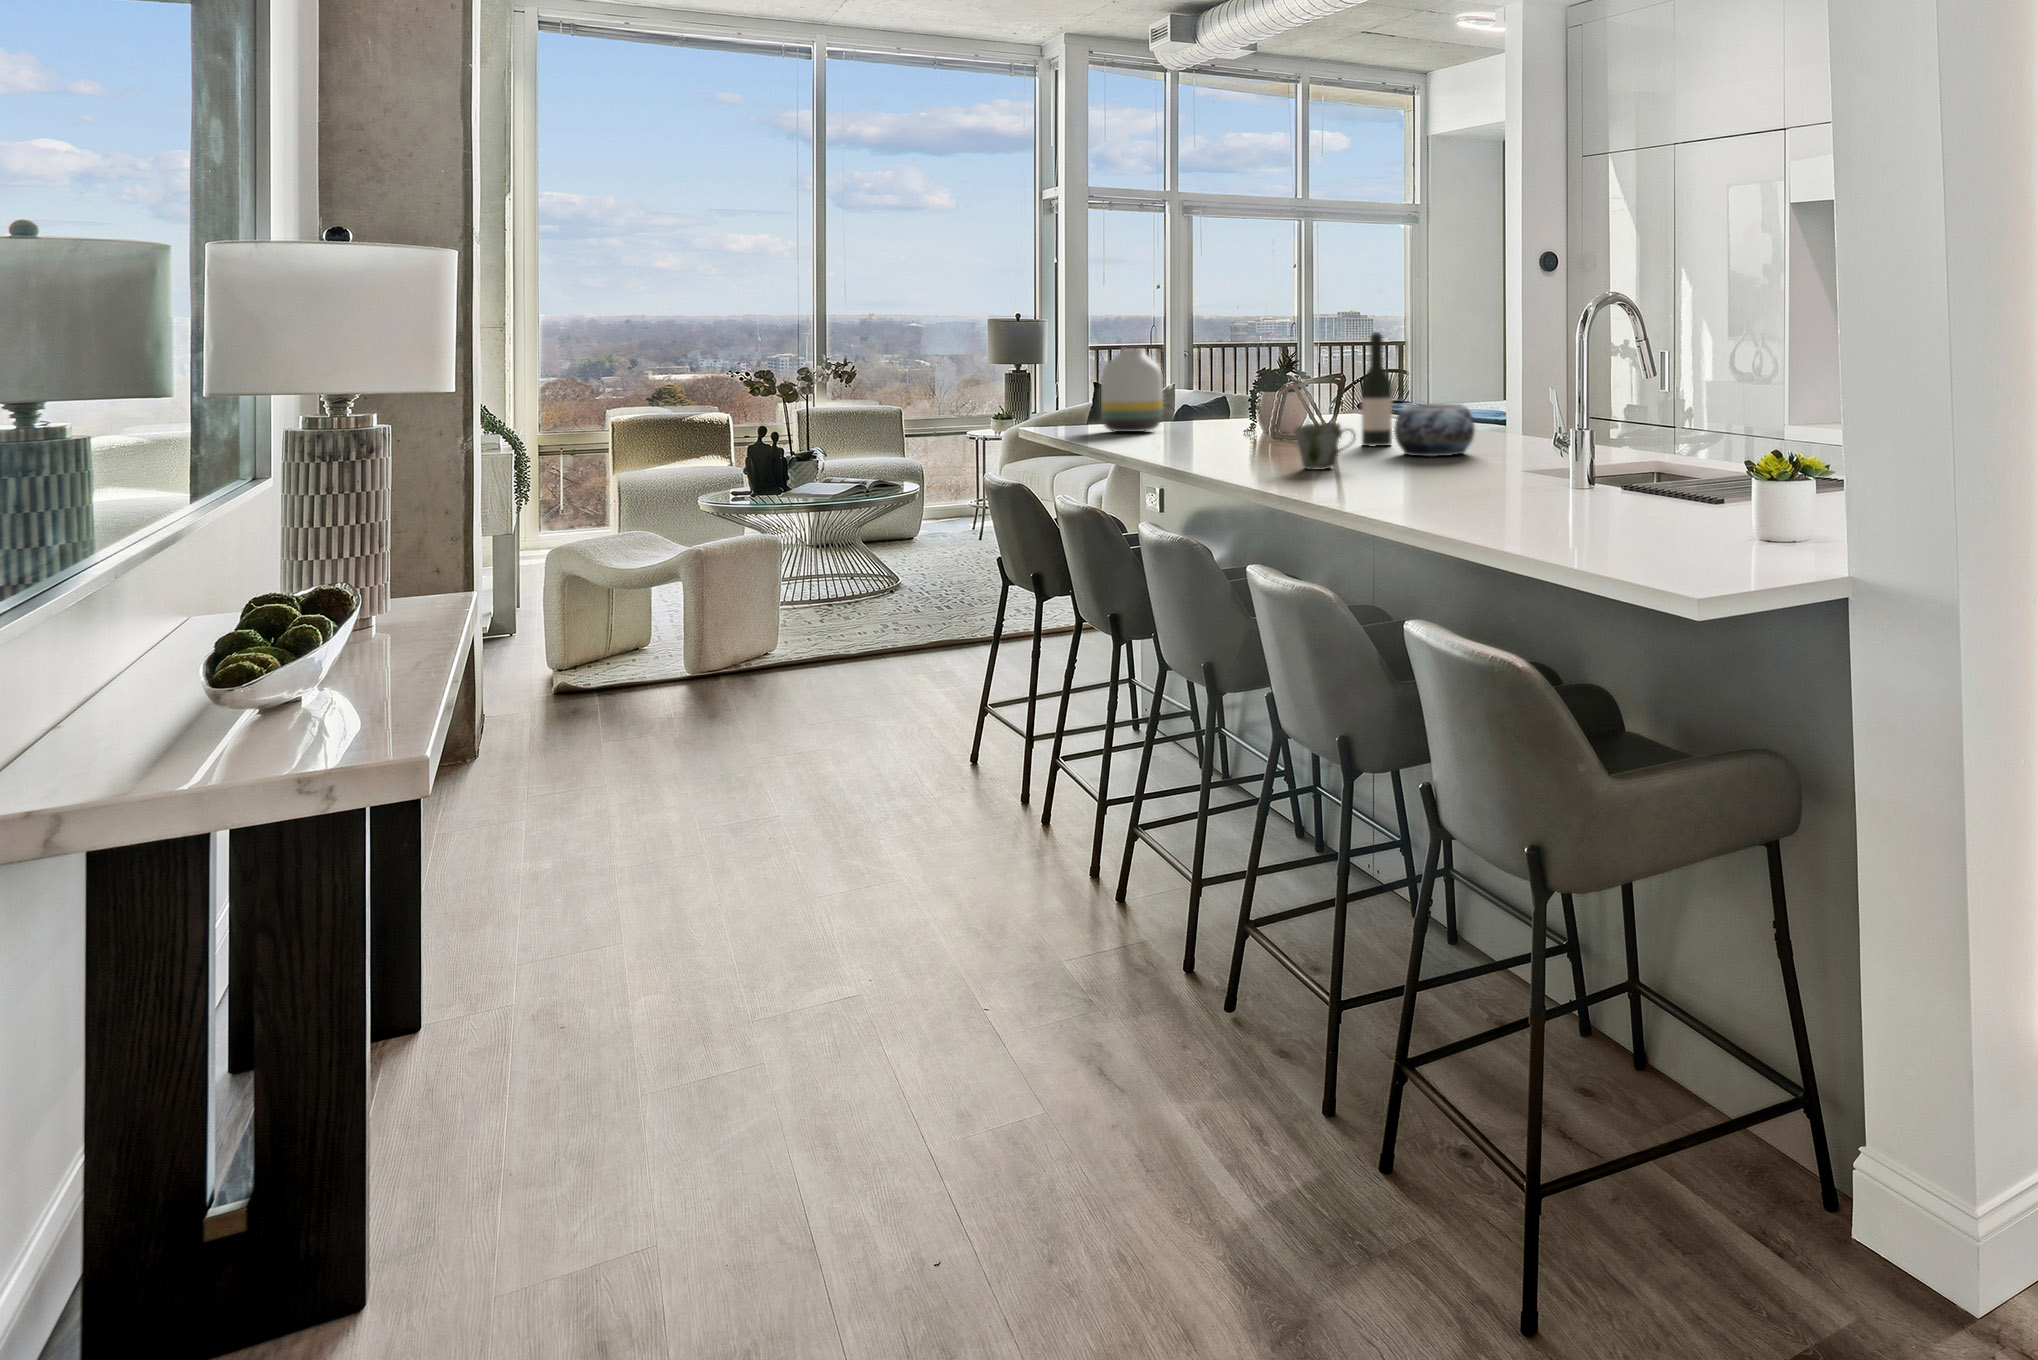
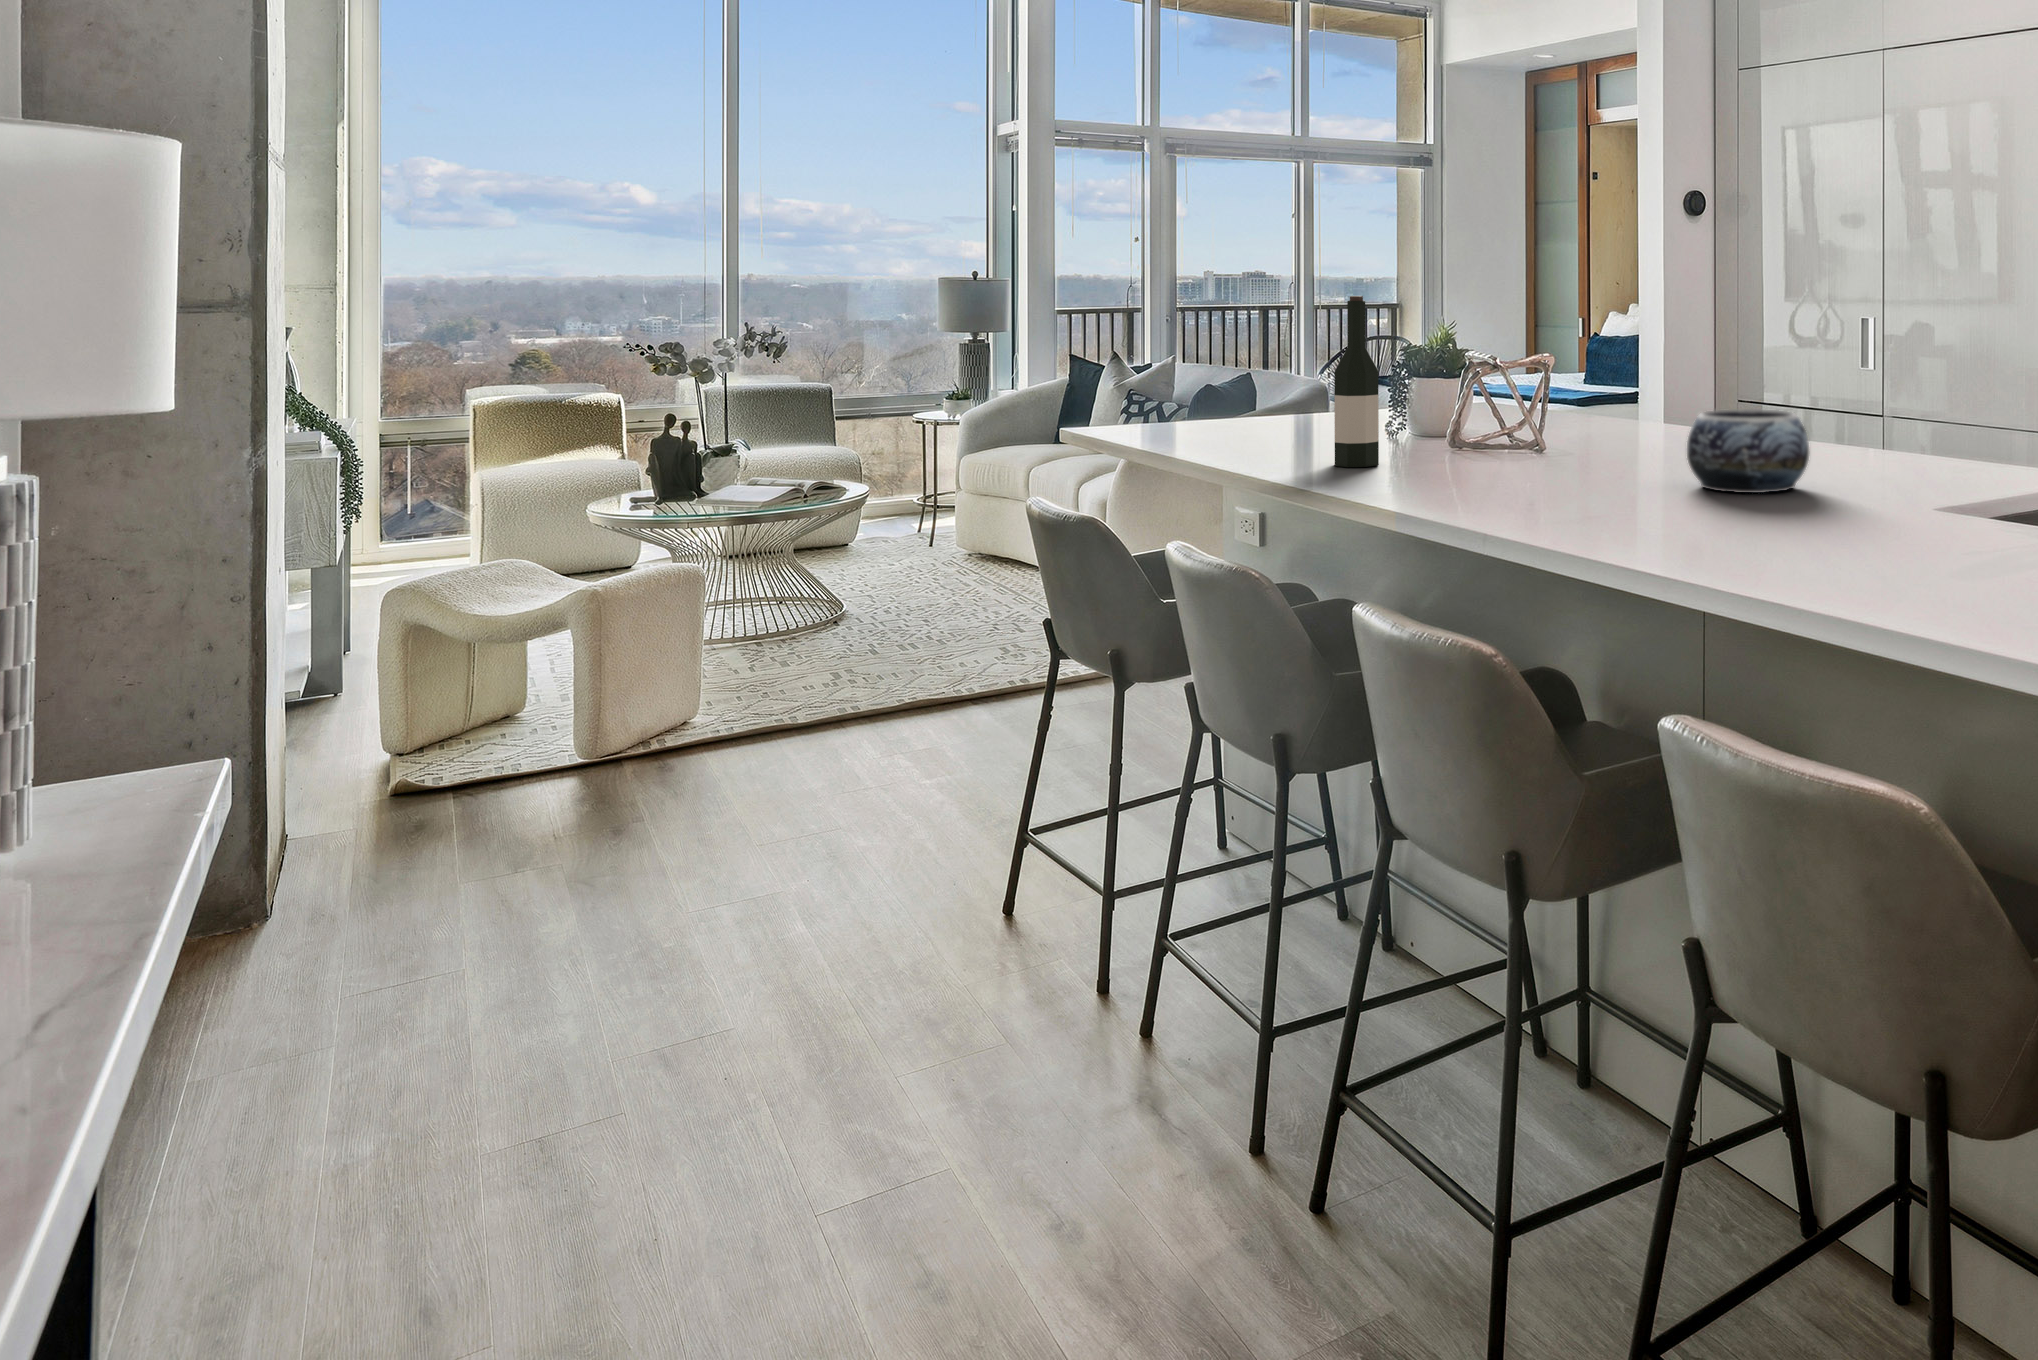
wine bottle: present [1361,332,1392,446] -> present [1334,296,1379,467]
vase: present [1101,348,1163,432] -> none [1191,321,1277,443]
mug: present [1294,423,1355,470] -> none [1587,446,1685,524]

